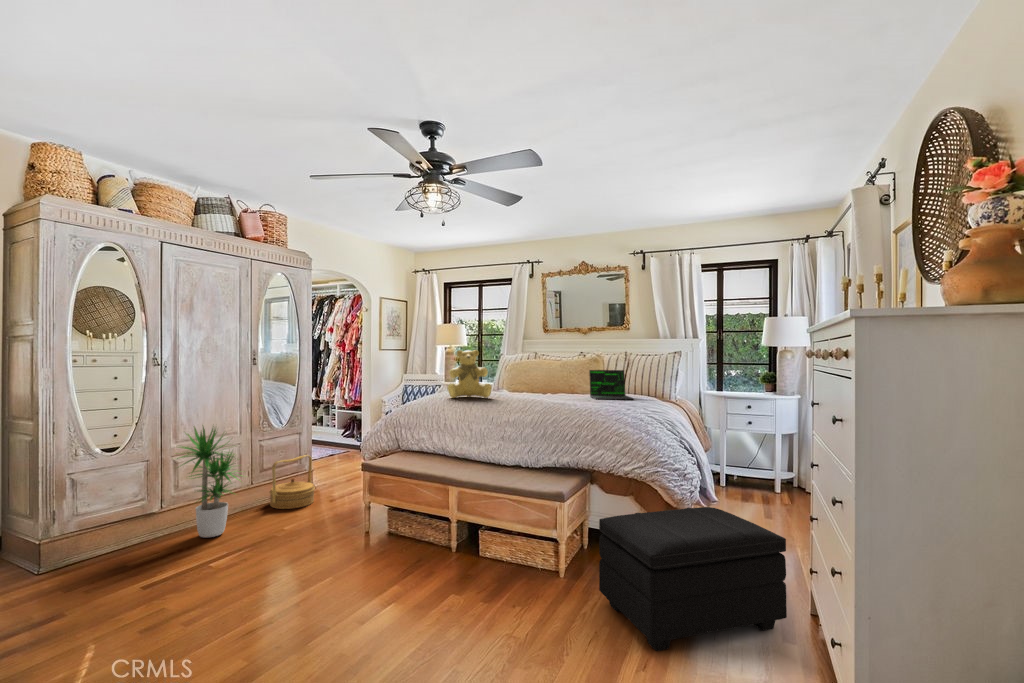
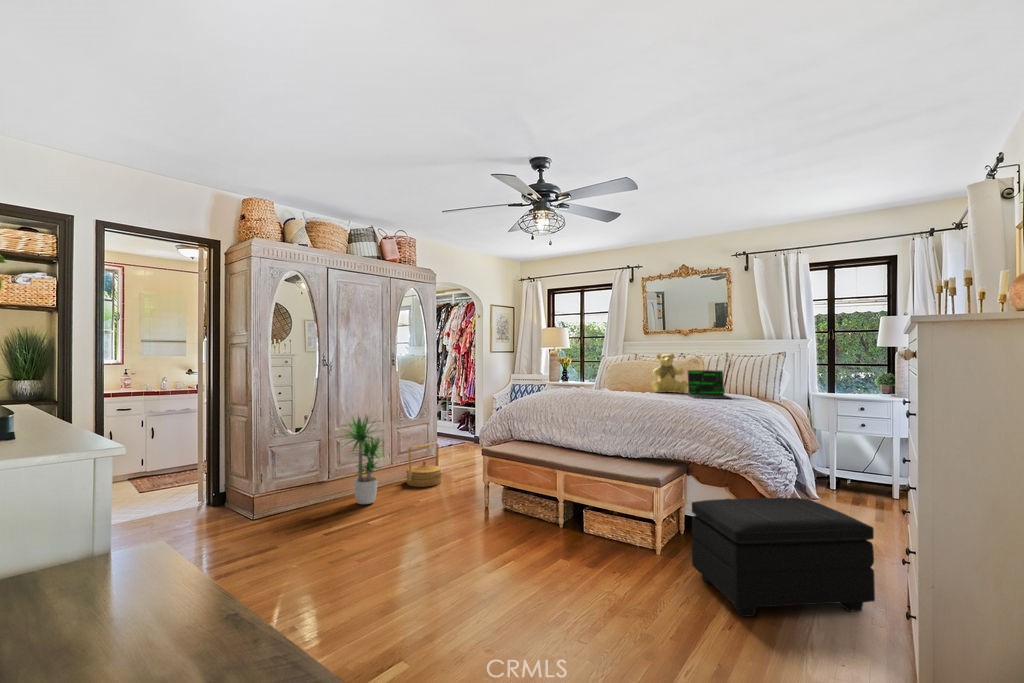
teddy bear: present [448,350,492,398] -> present [651,354,688,393]

